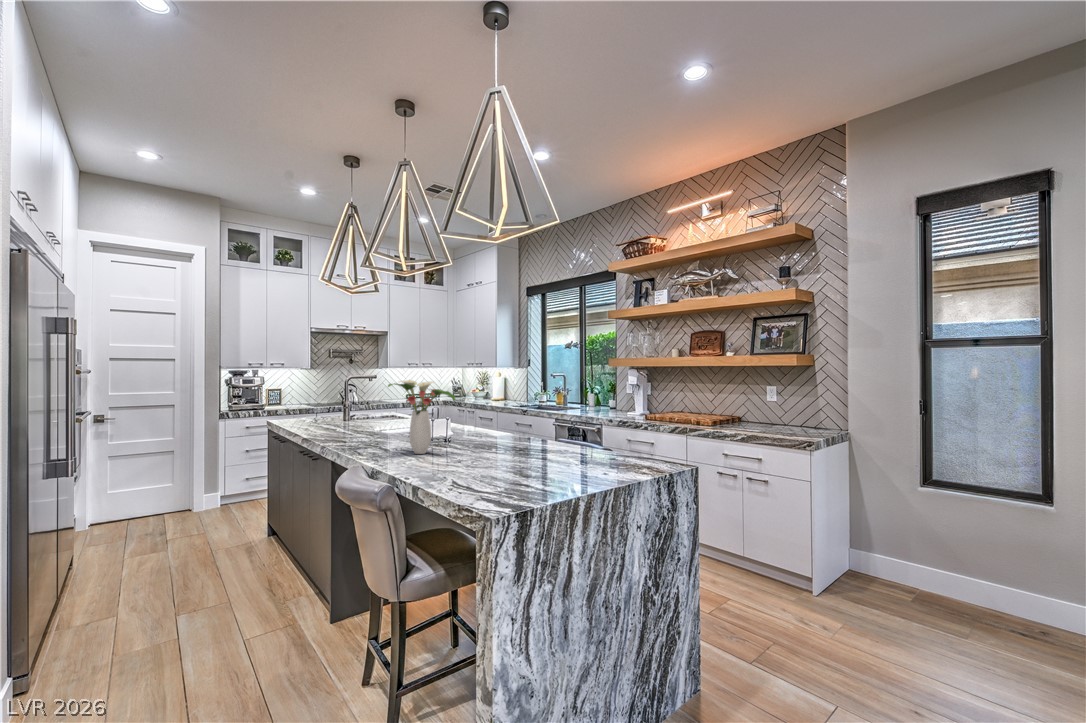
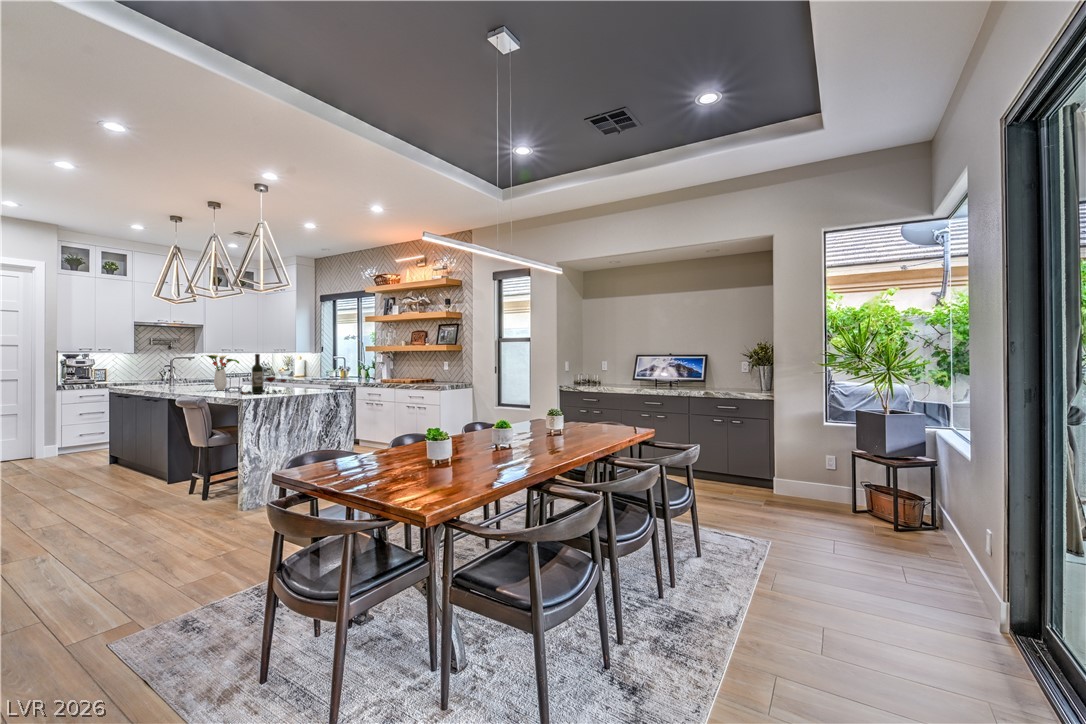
wine bottle: none [471,385,576,492] -> present [240,354,287,395]

